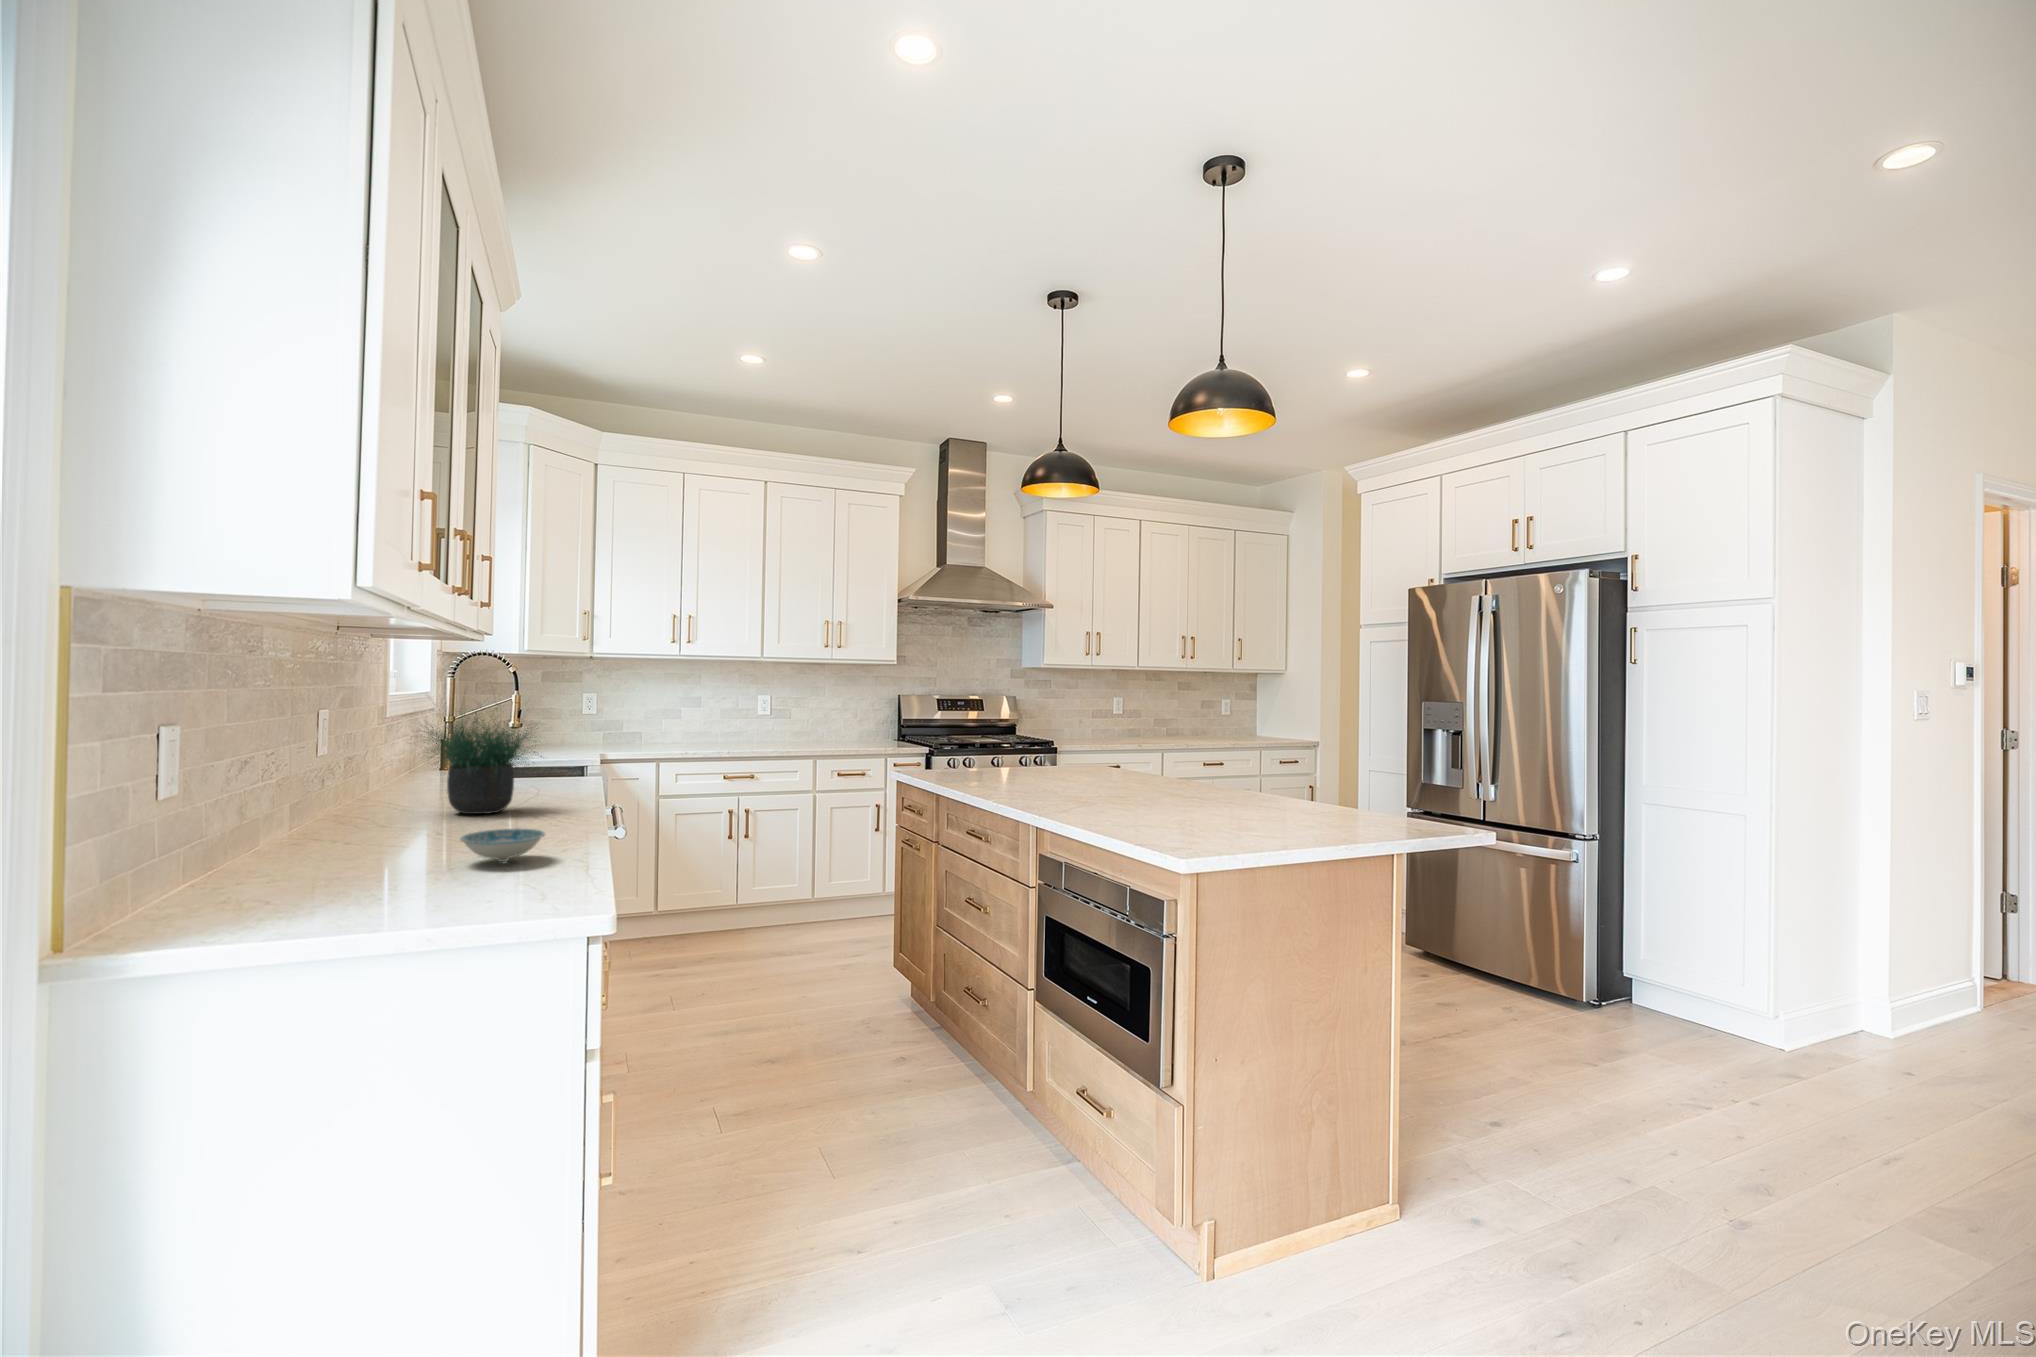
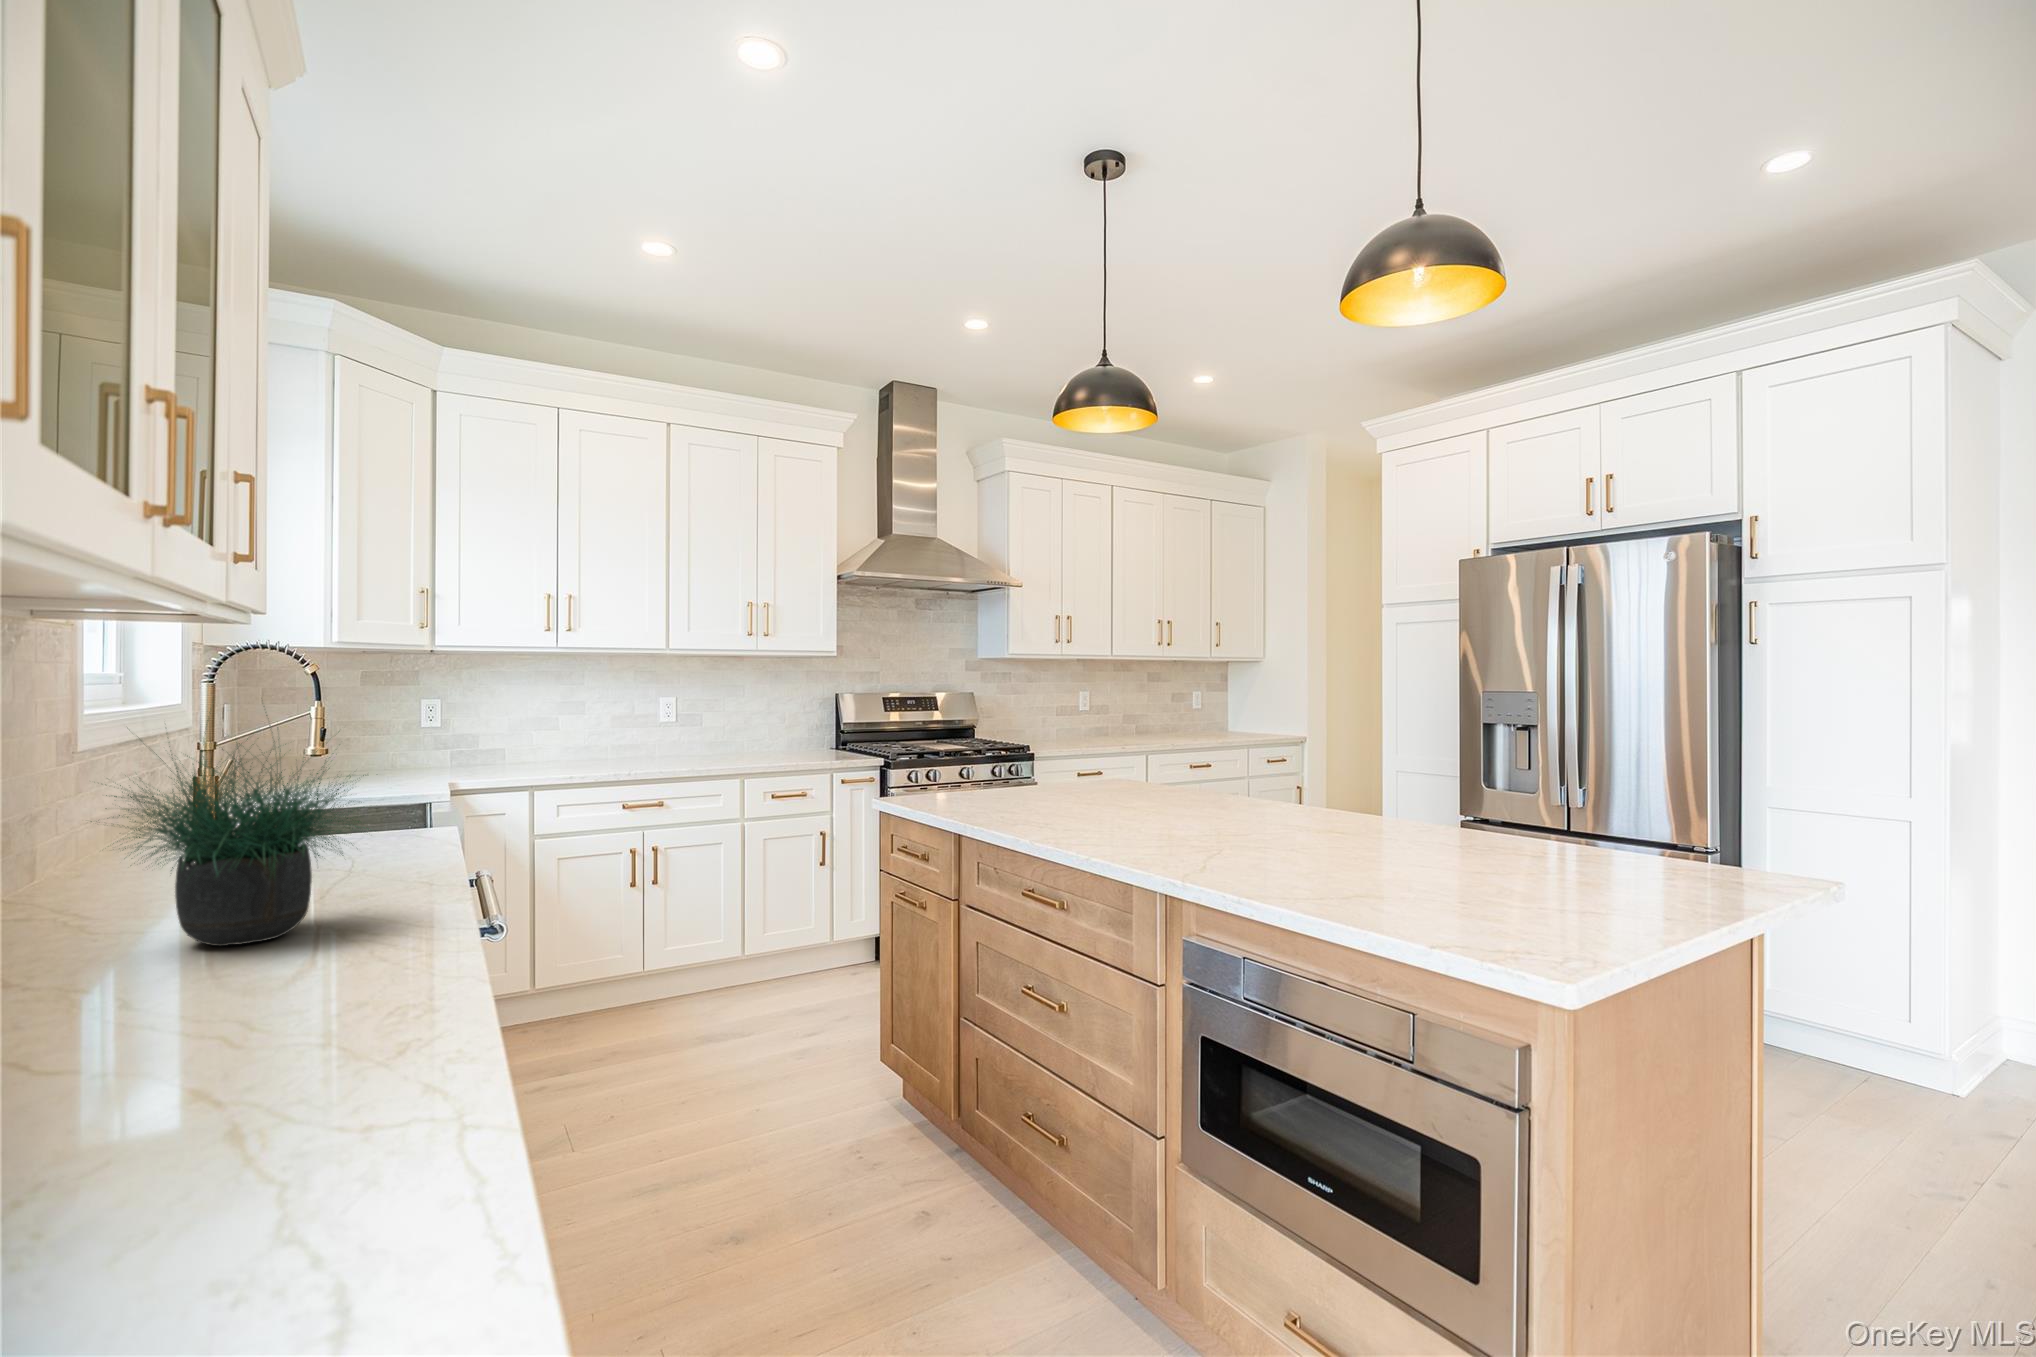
ceramic bowl: present [460,828,545,862] -> none [155,1042,384,1153]

